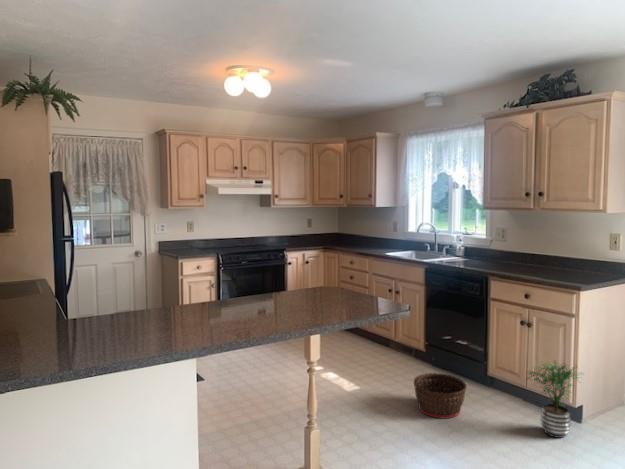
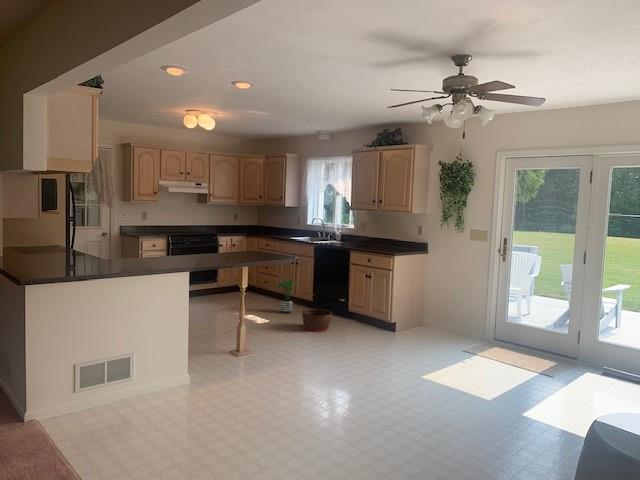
potted plant: present [529,362,578,438] -> present [277,279,297,313]

